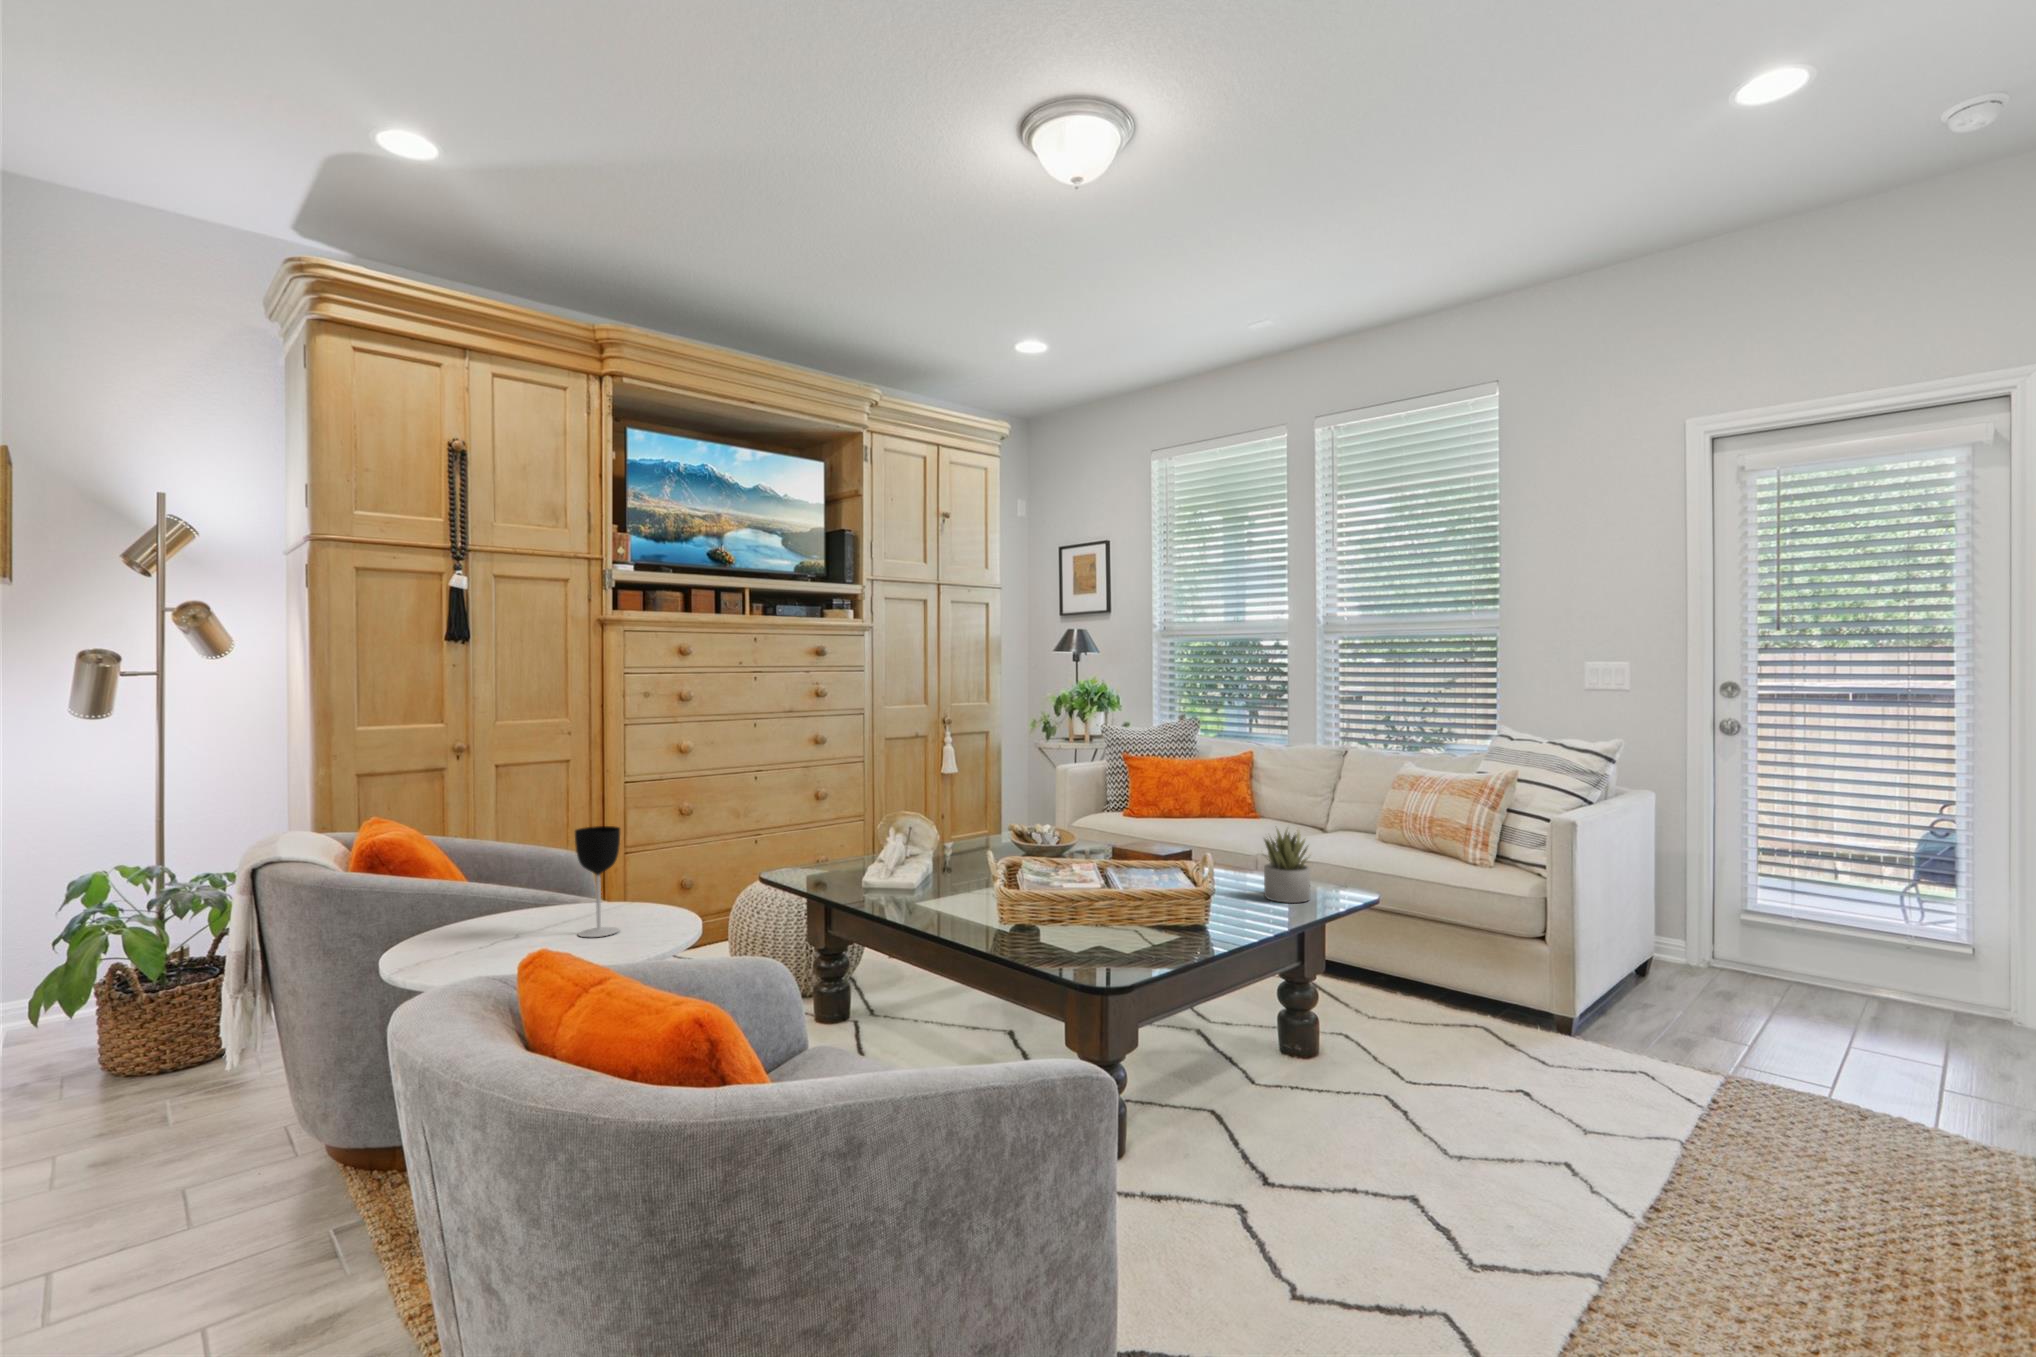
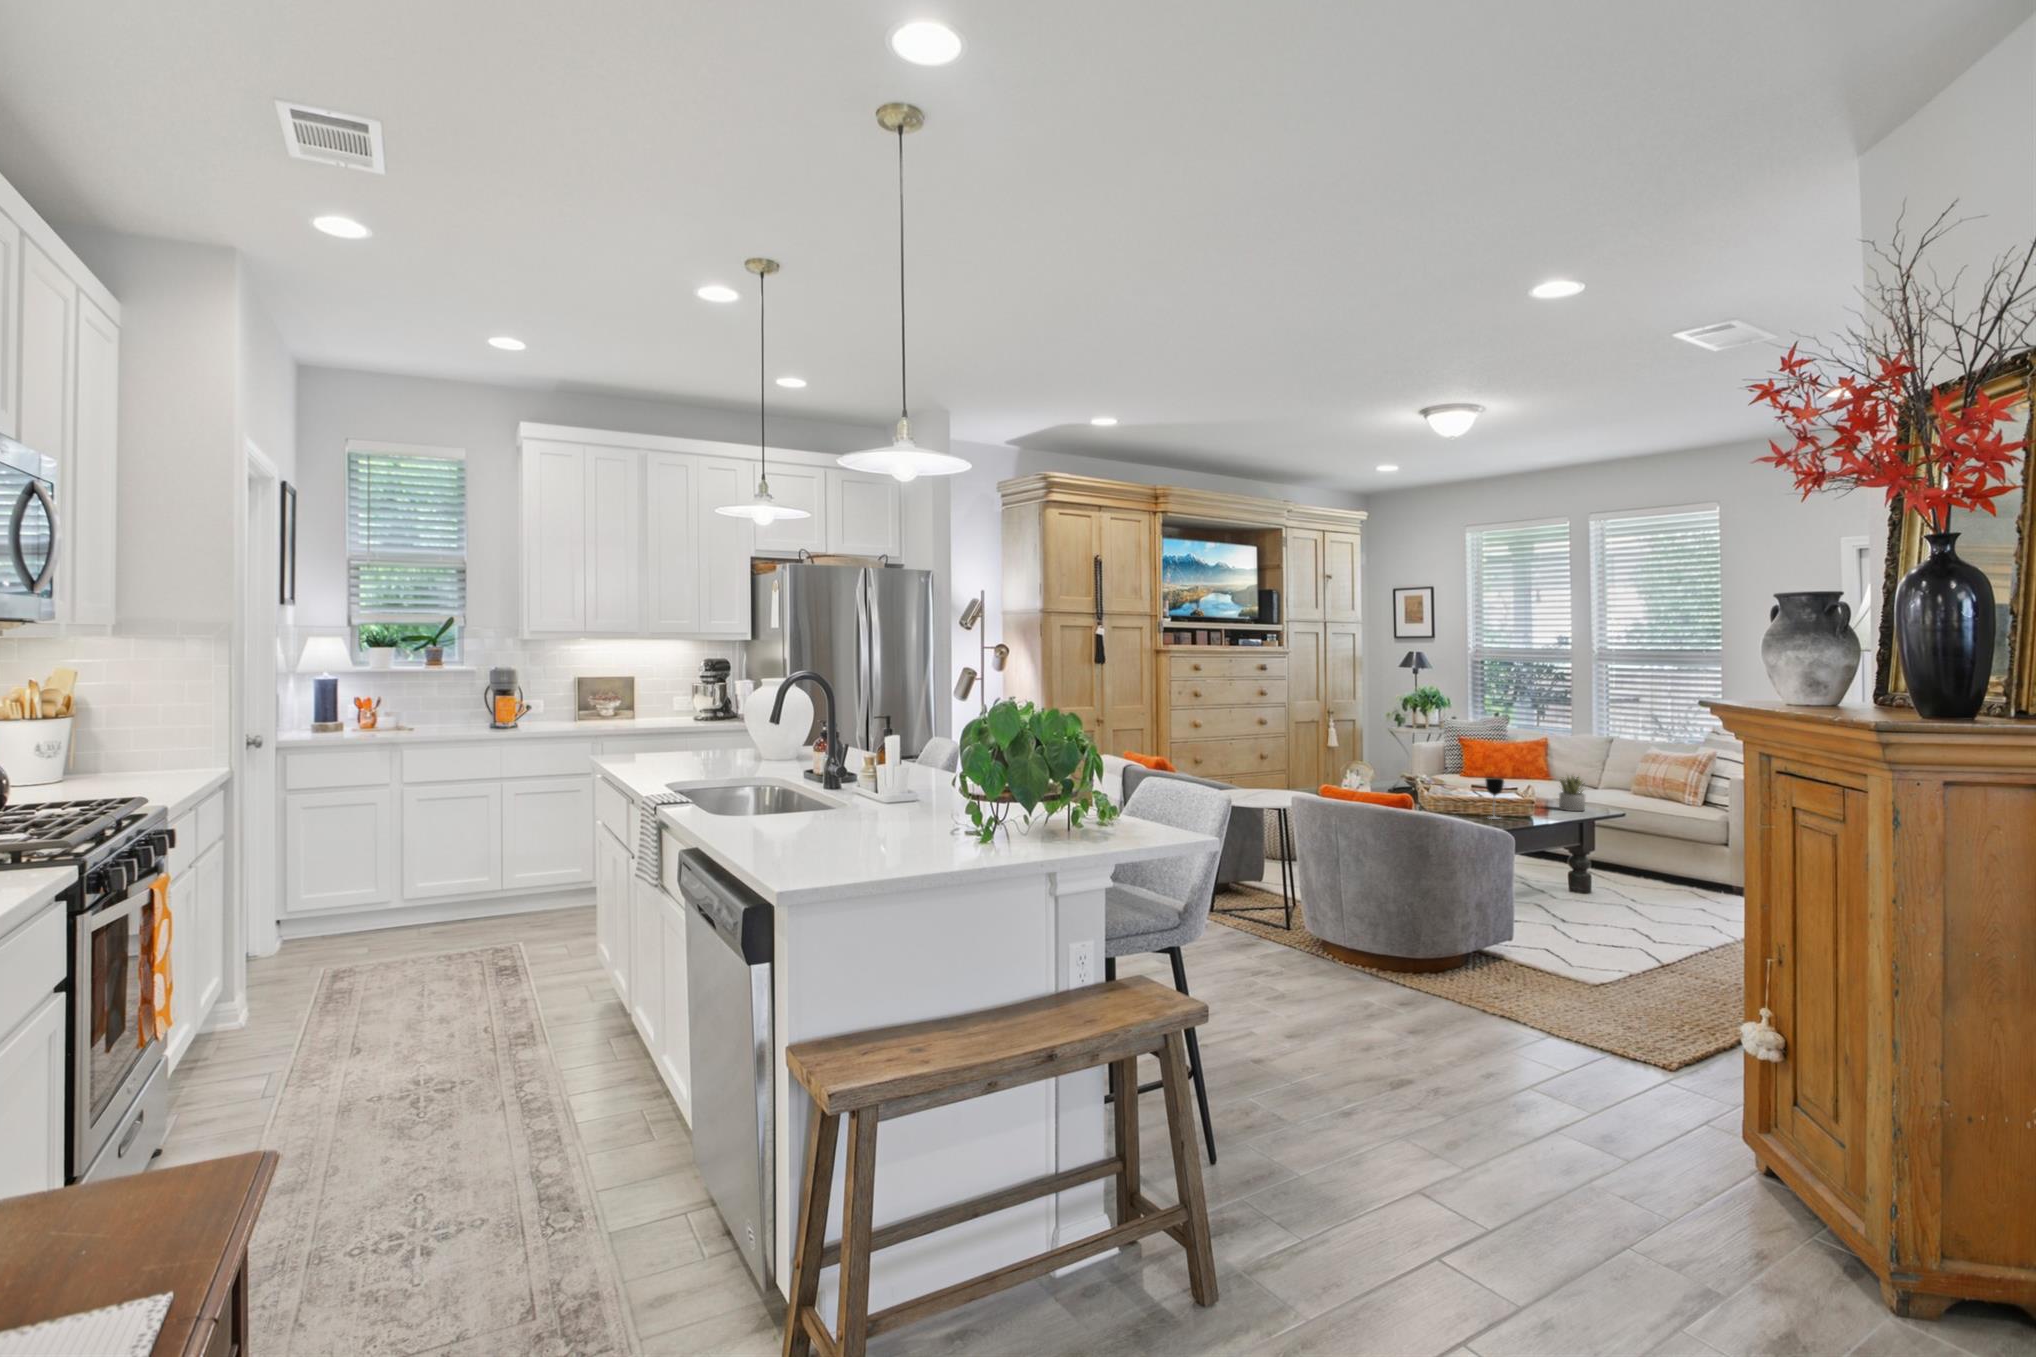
wine glass: present [575,826,620,937] -> present [1486,778,1504,819]

